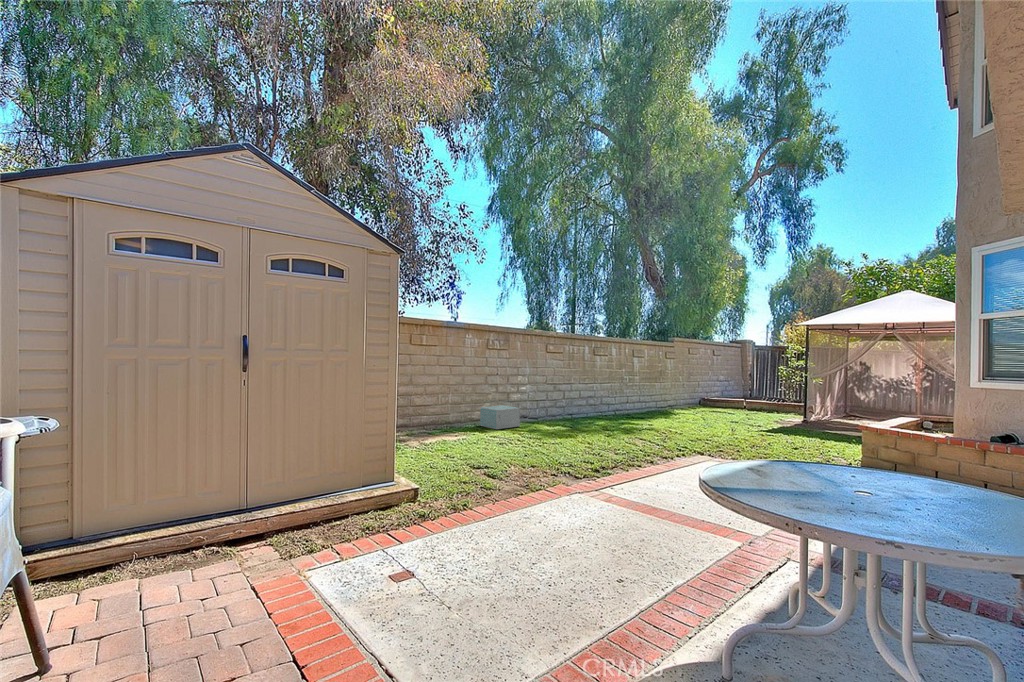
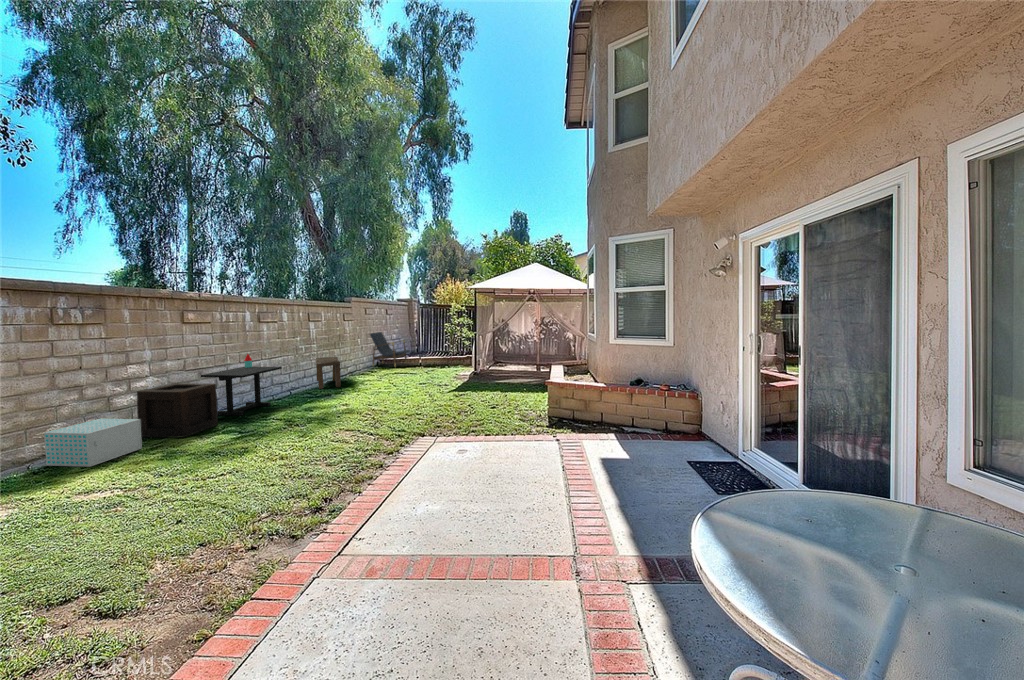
lounge chair: none [694,371,735,406] -> present [370,332,410,367]
side table: none [555,377,607,420] -> present [201,354,282,416]
bench: none [637,388,657,414] -> present [316,357,341,389]
wooden crate: none [520,391,562,425] -> present [137,383,218,438]

